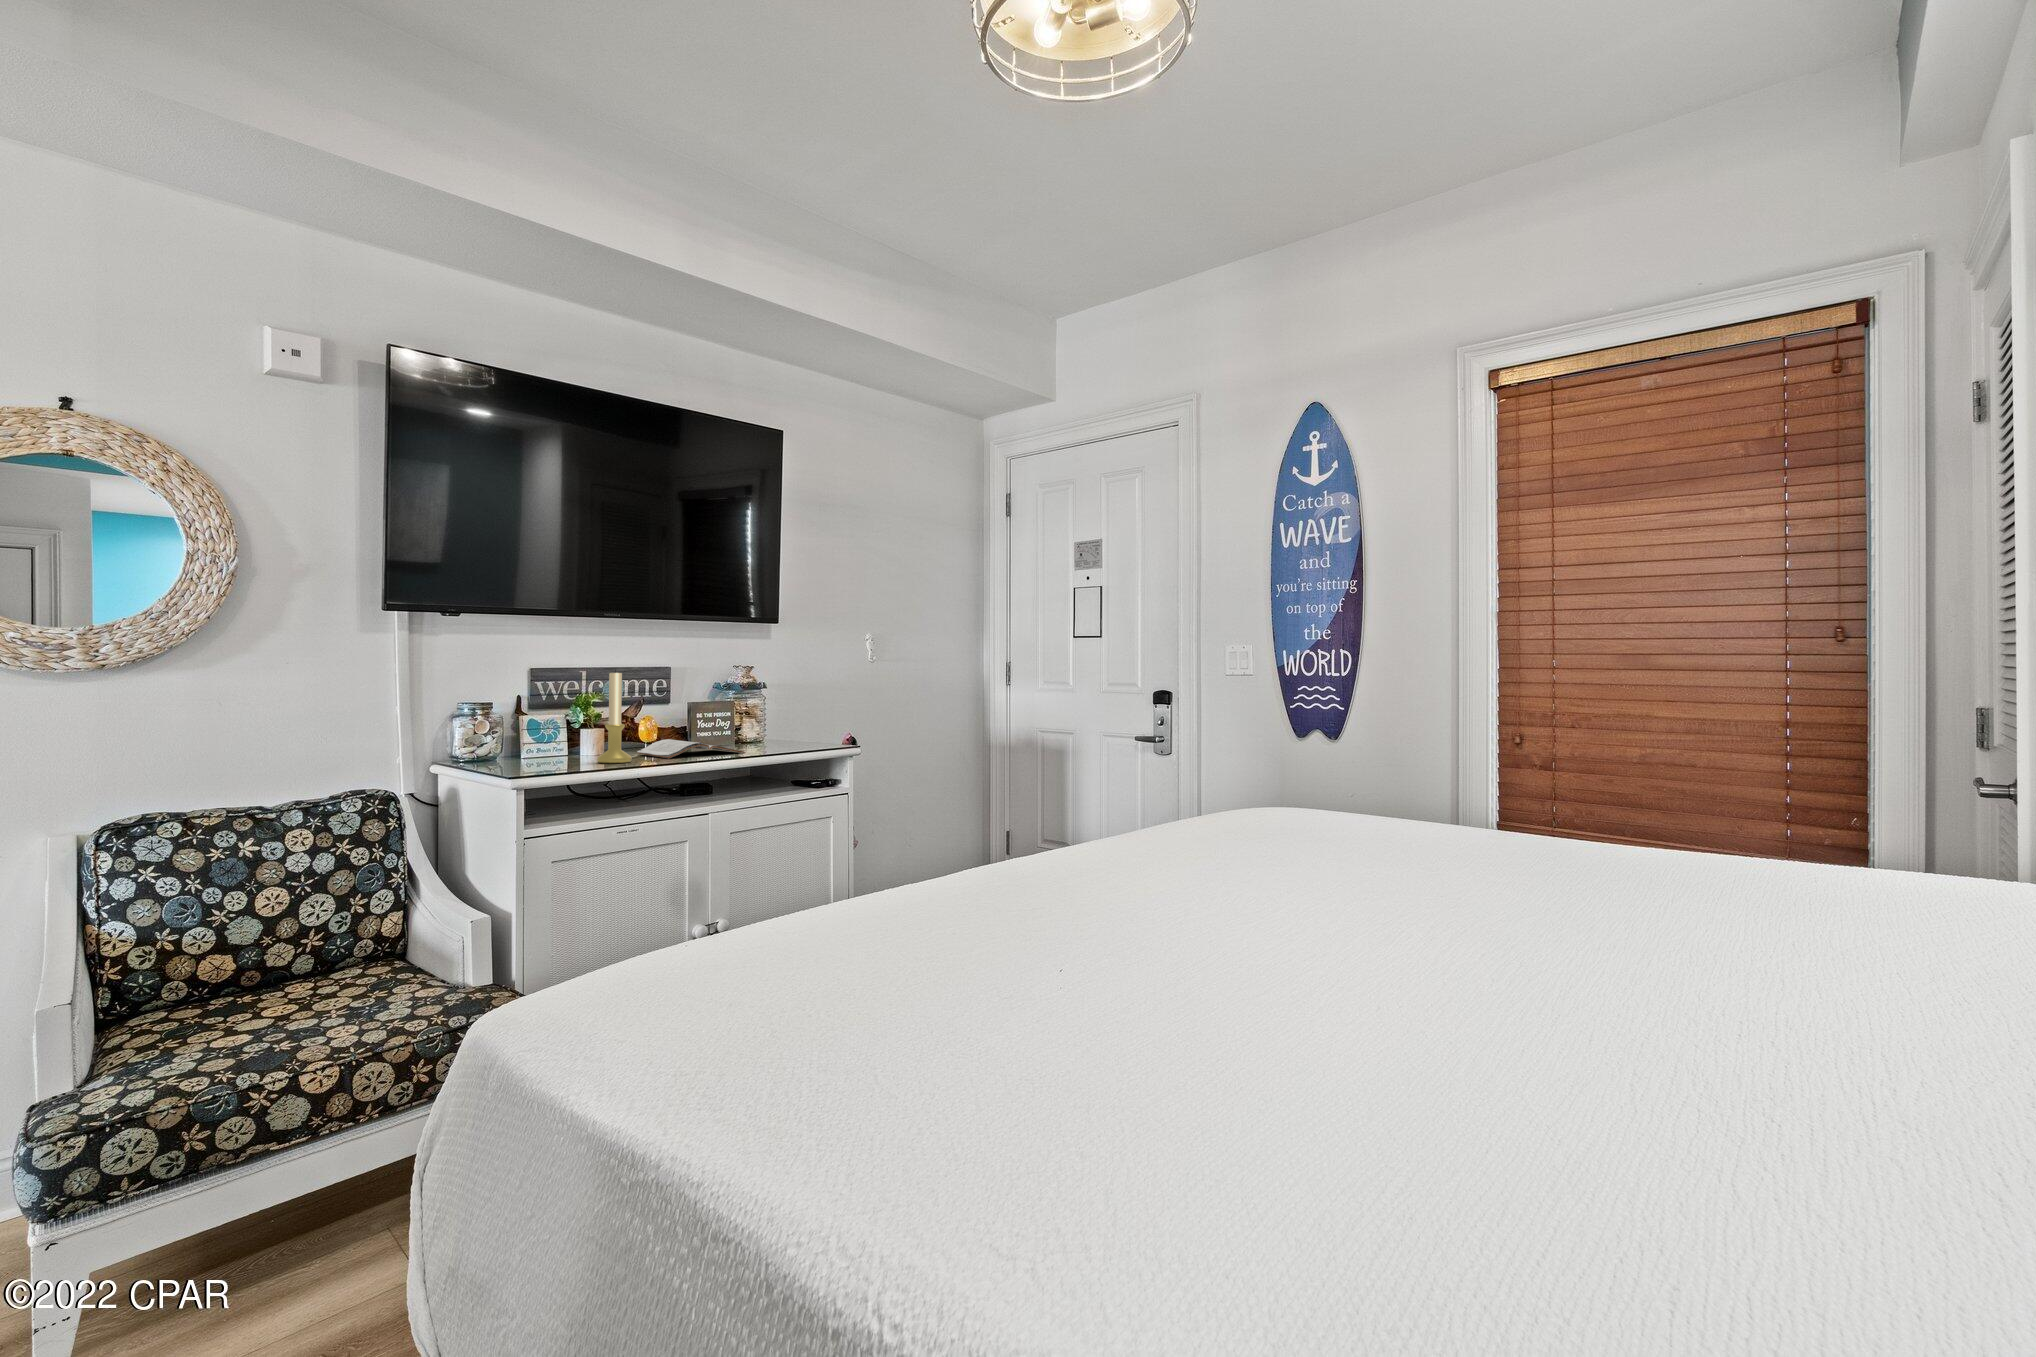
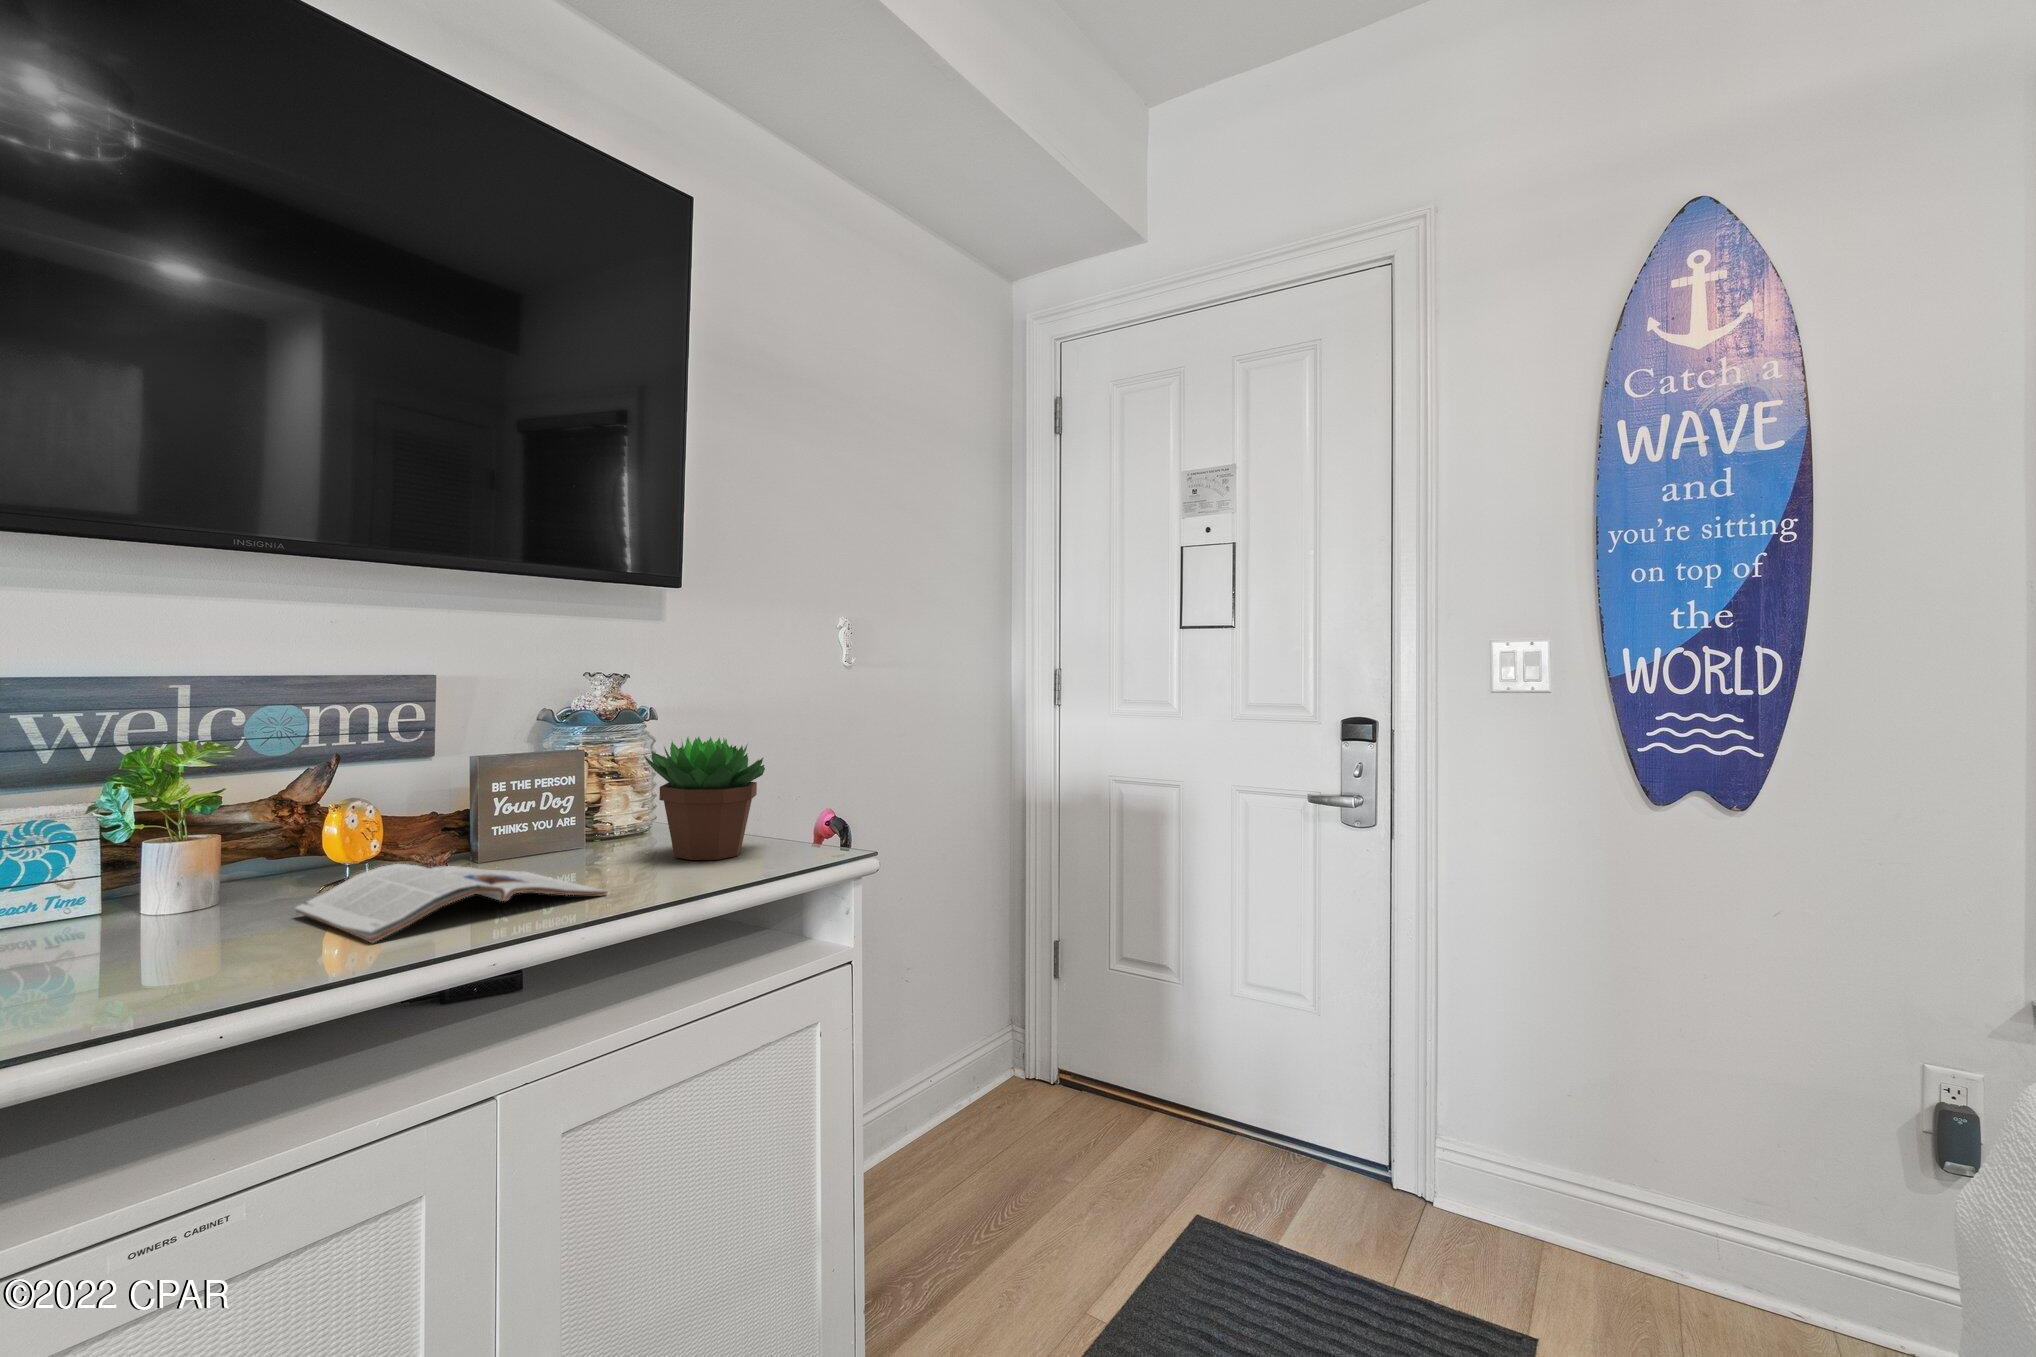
candle holder: present [597,670,632,763] -> none [98,684,235,995]
succulent plant: none [760,693,814,747] -> present [644,737,765,860]

